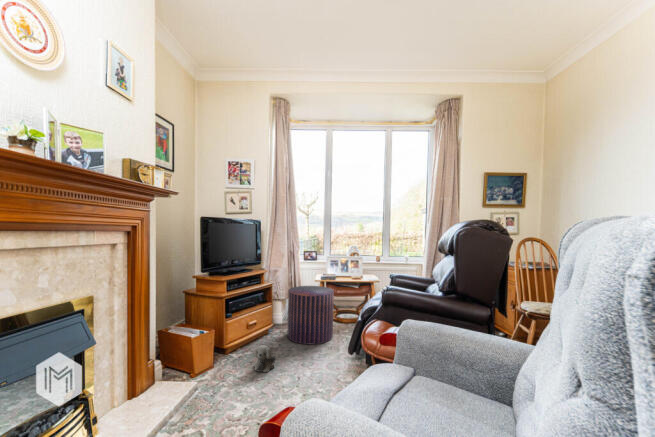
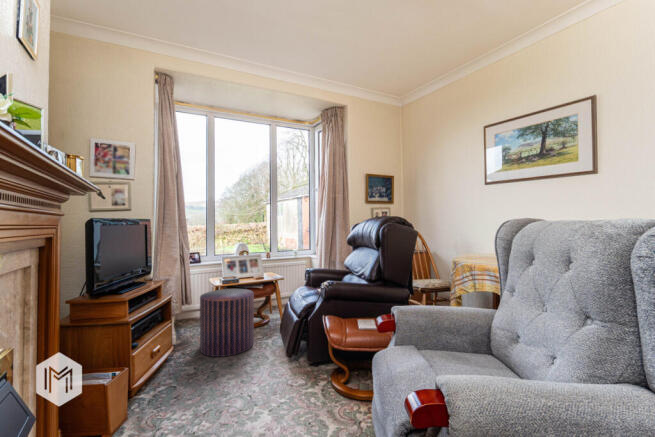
plush toy: present [254,345,276,372] -> none [184,368,215,404]

